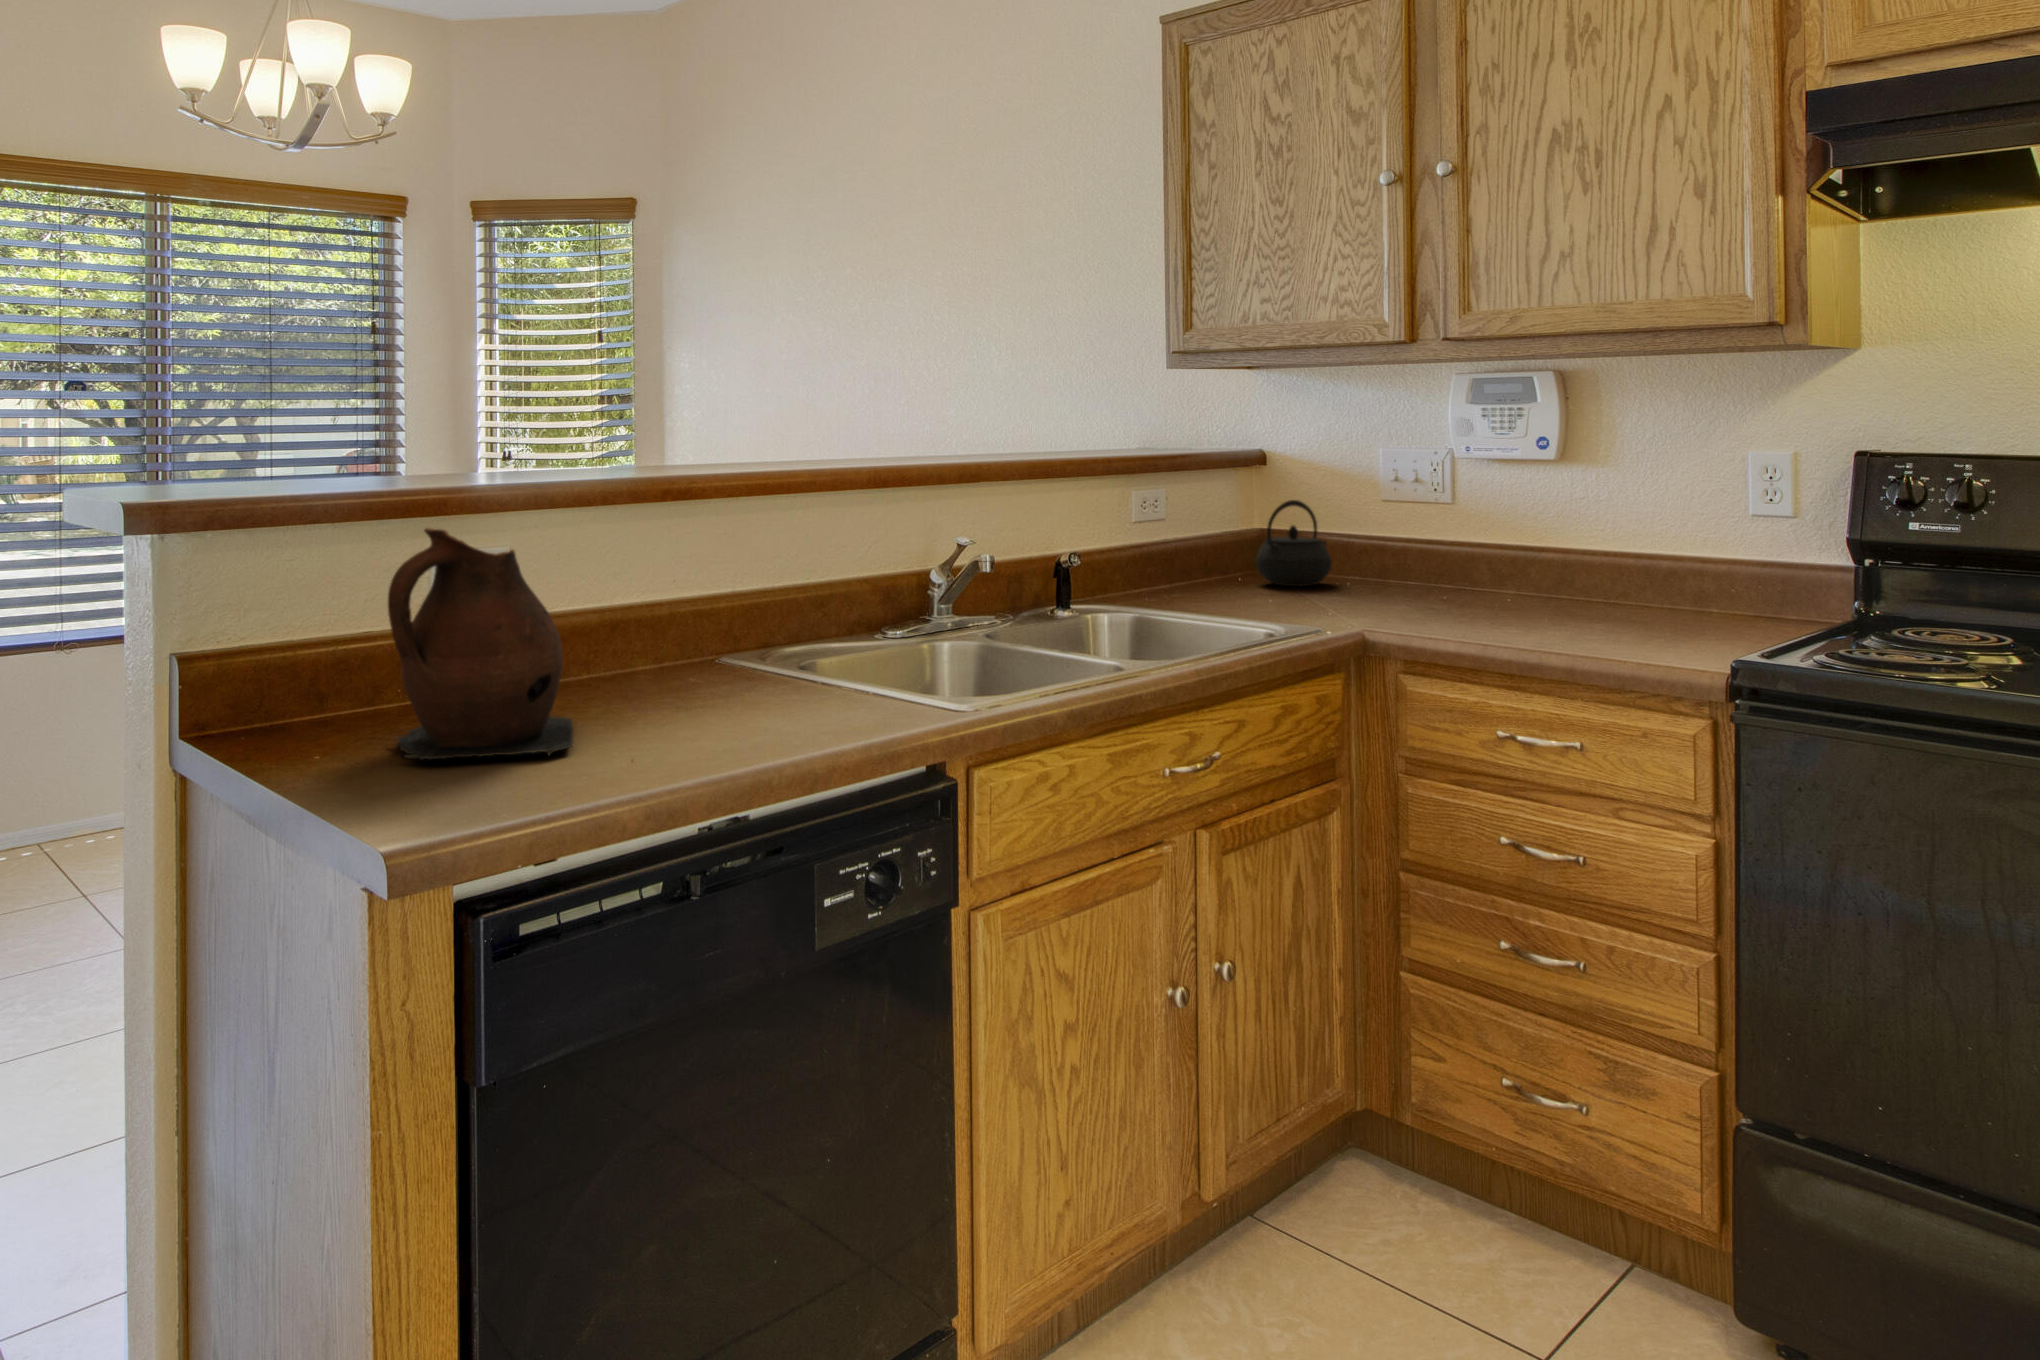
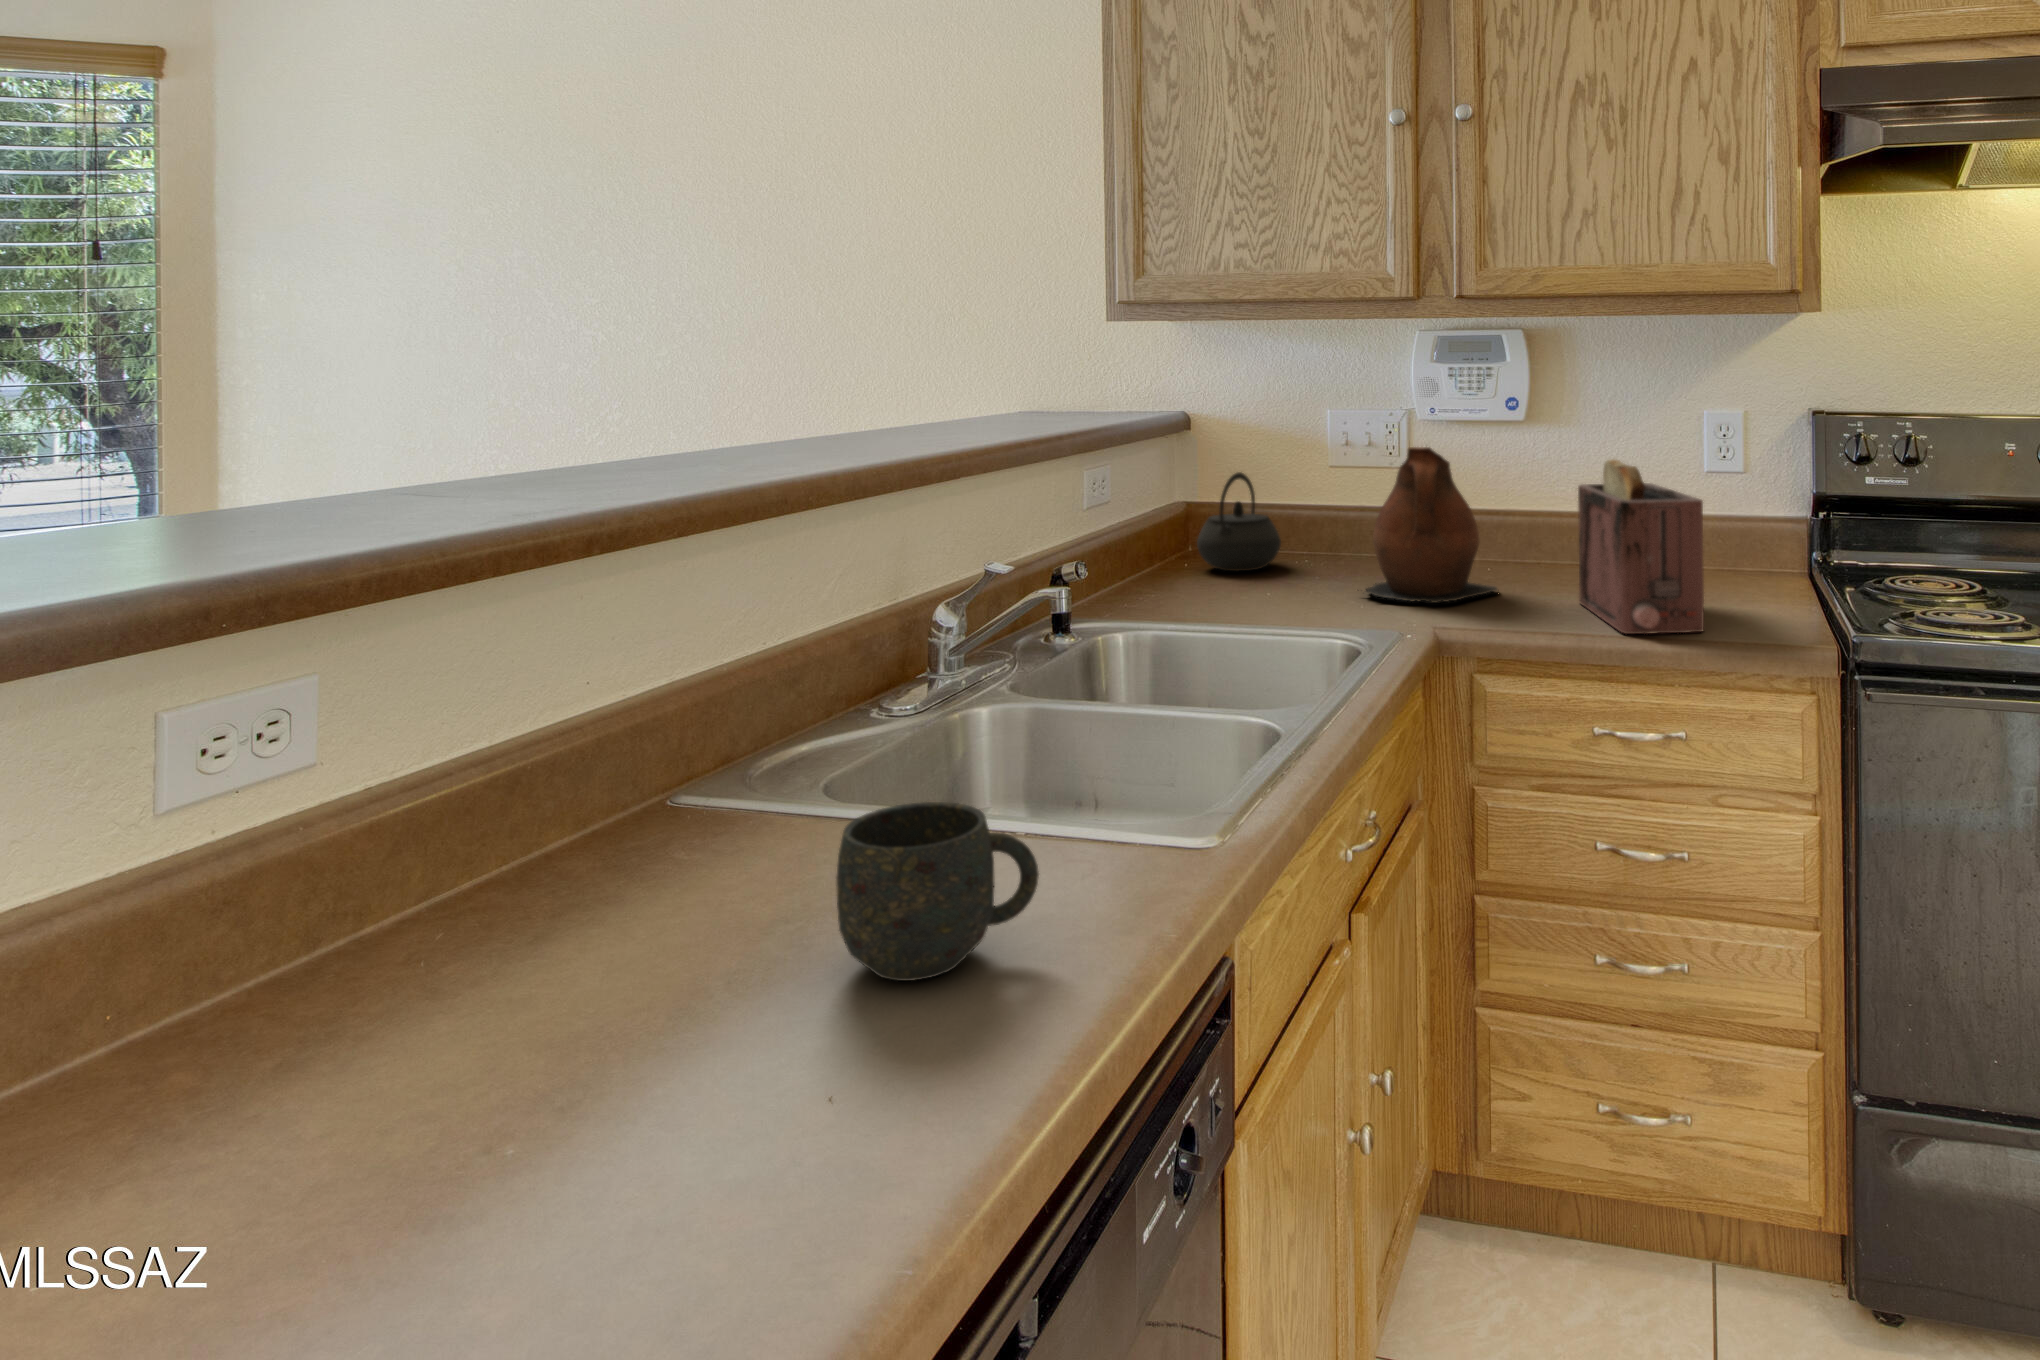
toaster: none [1537,489,1629,652] -> present [1578,459,1704,634]
ceramic pitcher: present [388,528,573,759] -> present [1366,447,1497,603]
mug: none [686,641,802,738] -> present [836,802,1039,981]

